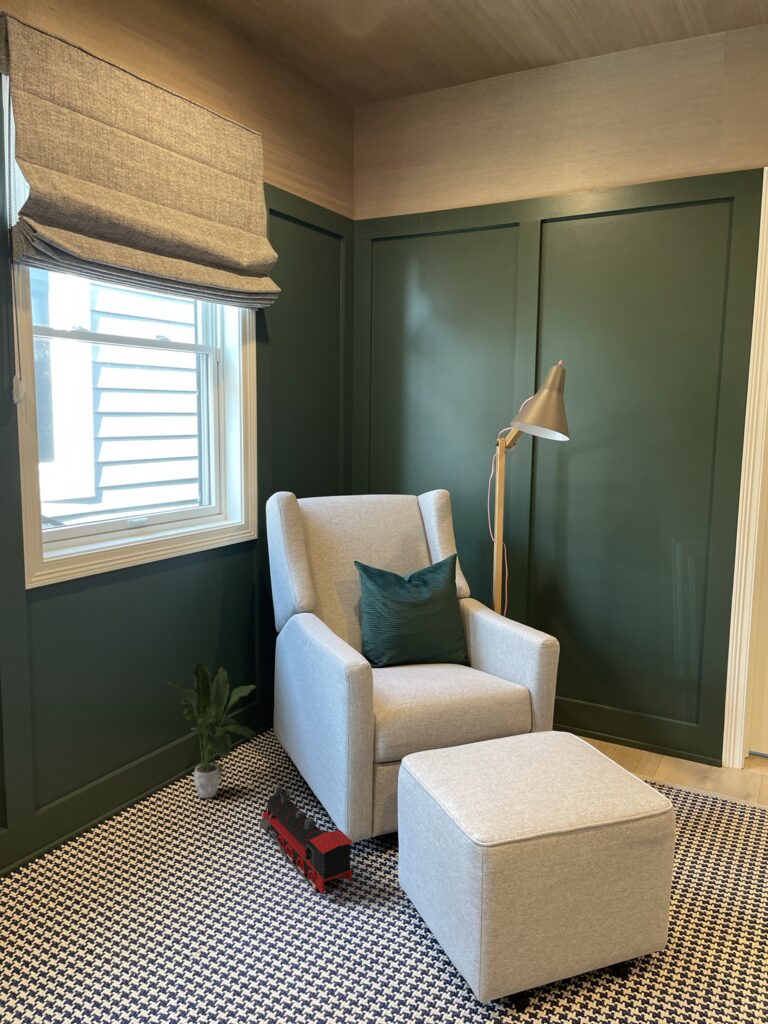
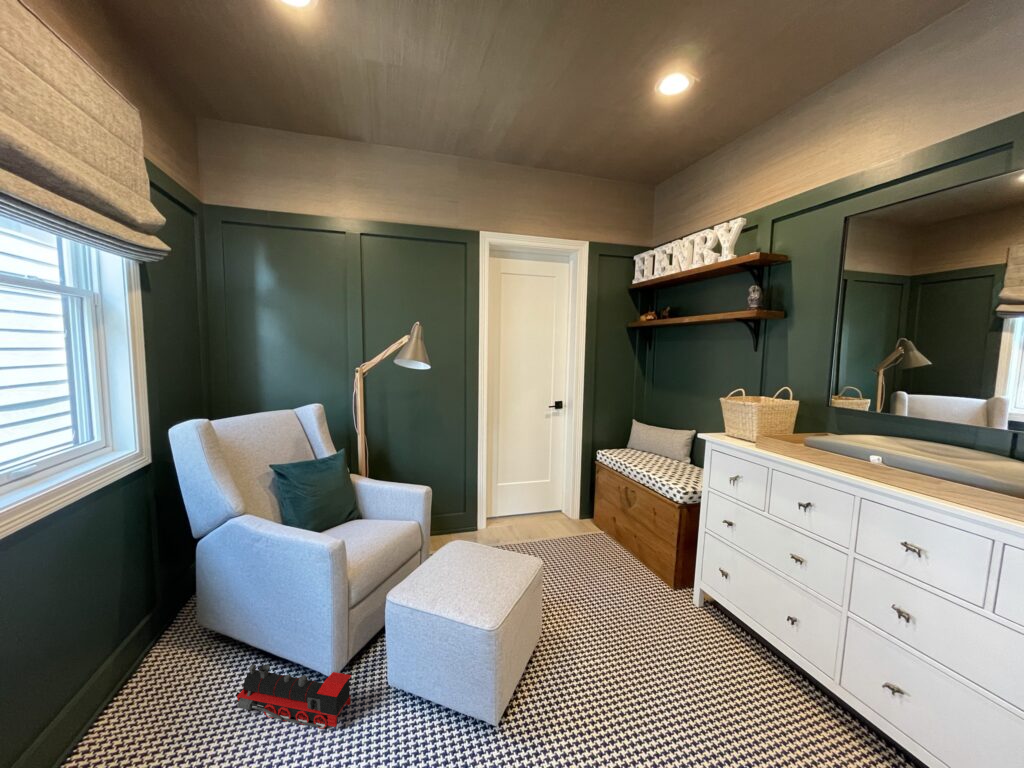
potted plant: present [170,663,256,798] -> none [93,588,206,717]

